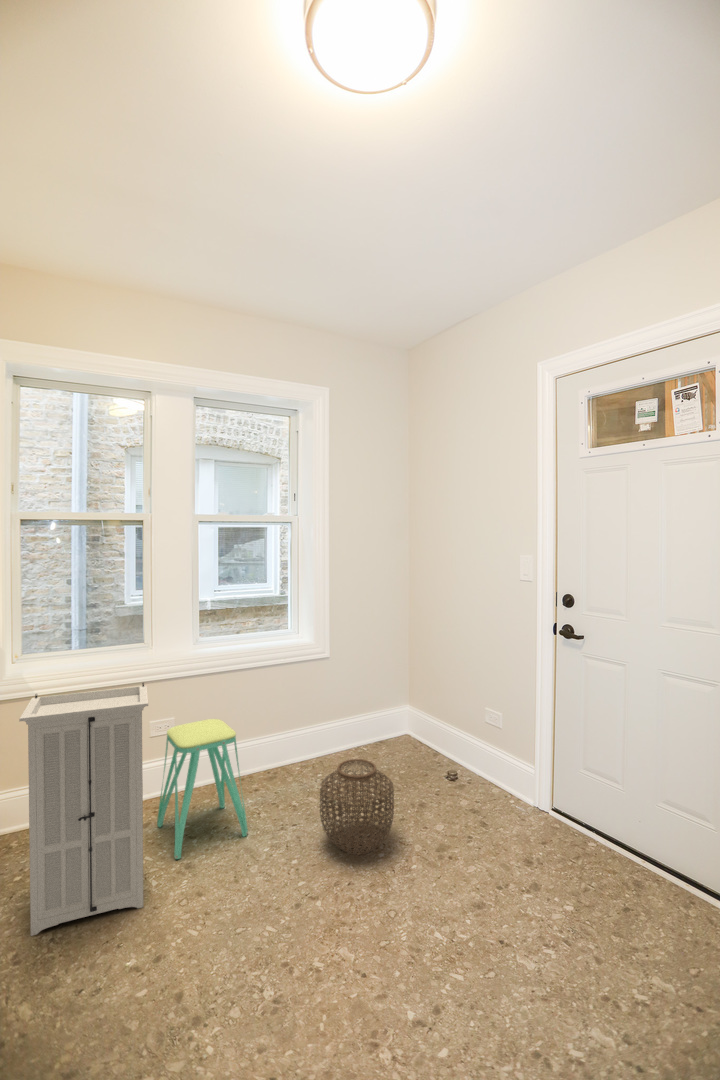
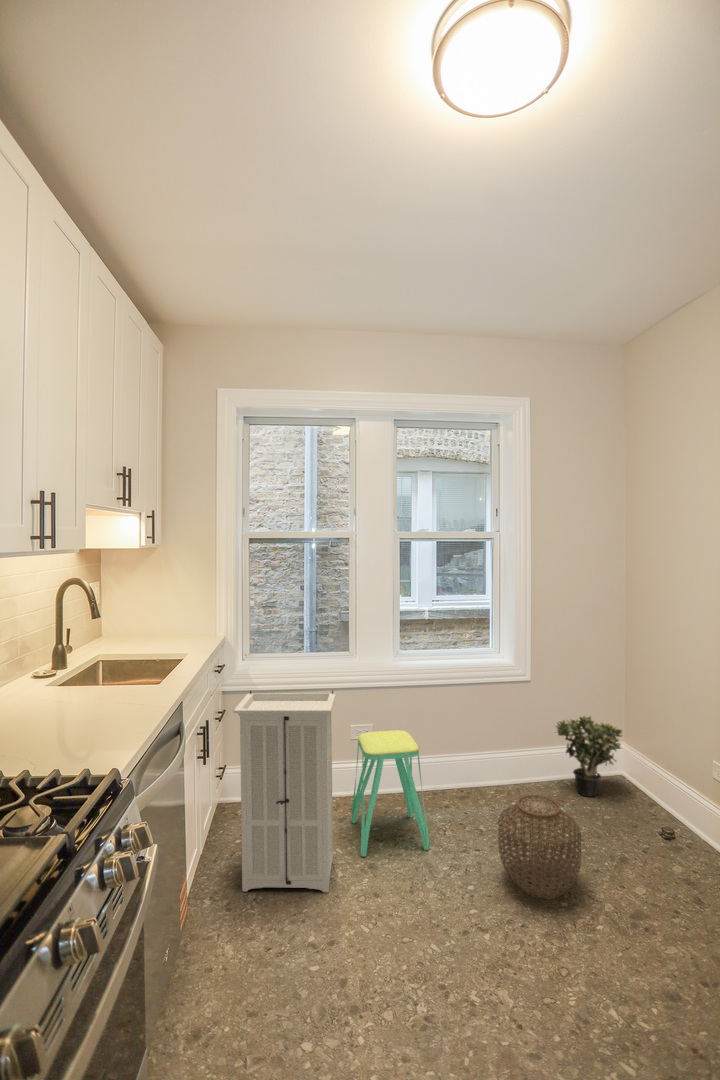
potted plant: none [354,683,410,756] -> present [556,716,622,797]

